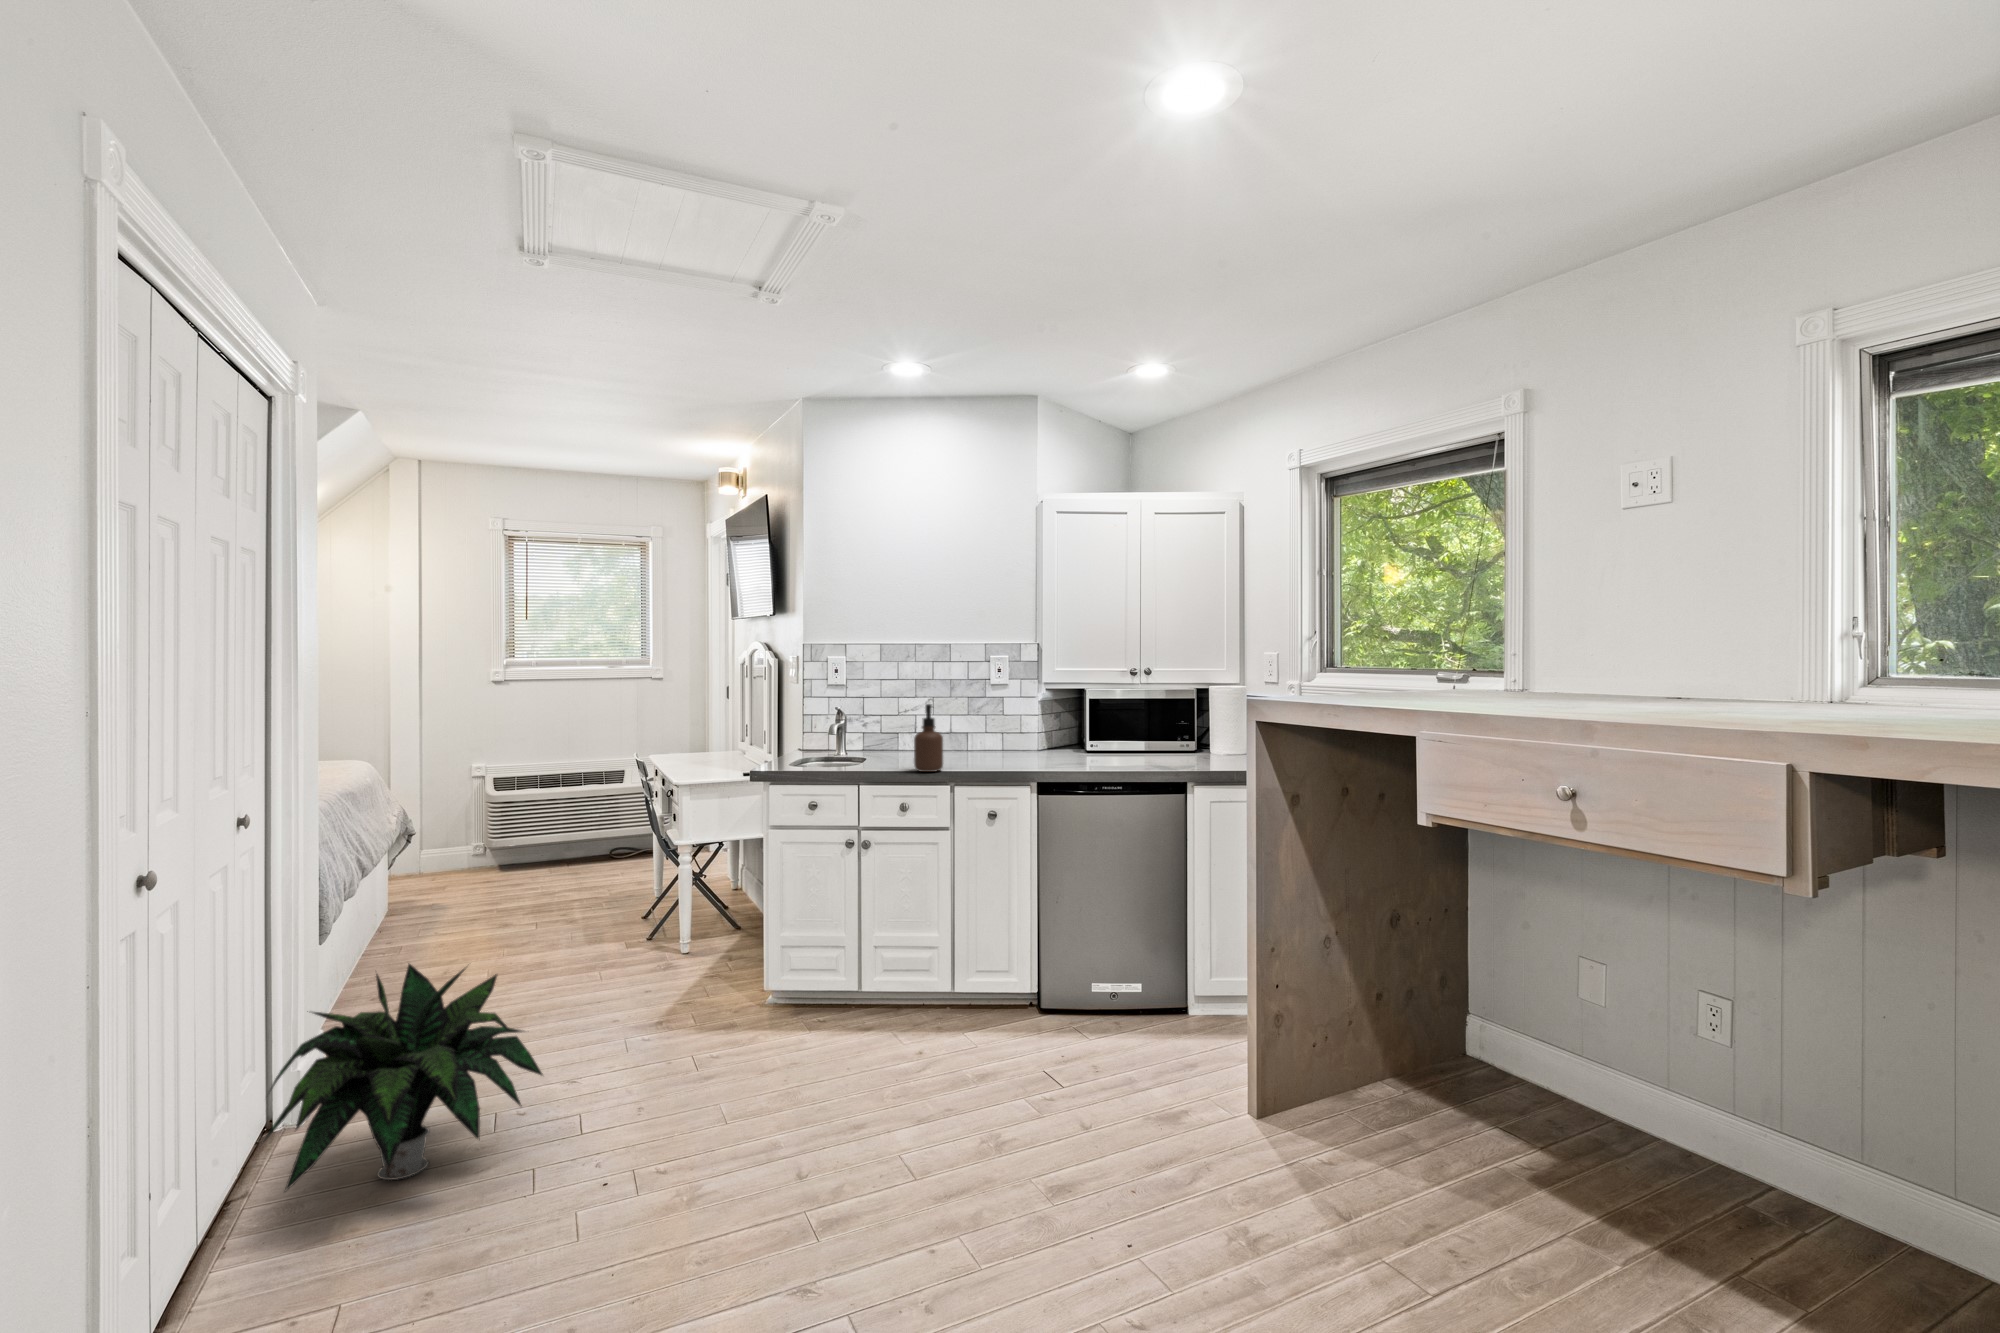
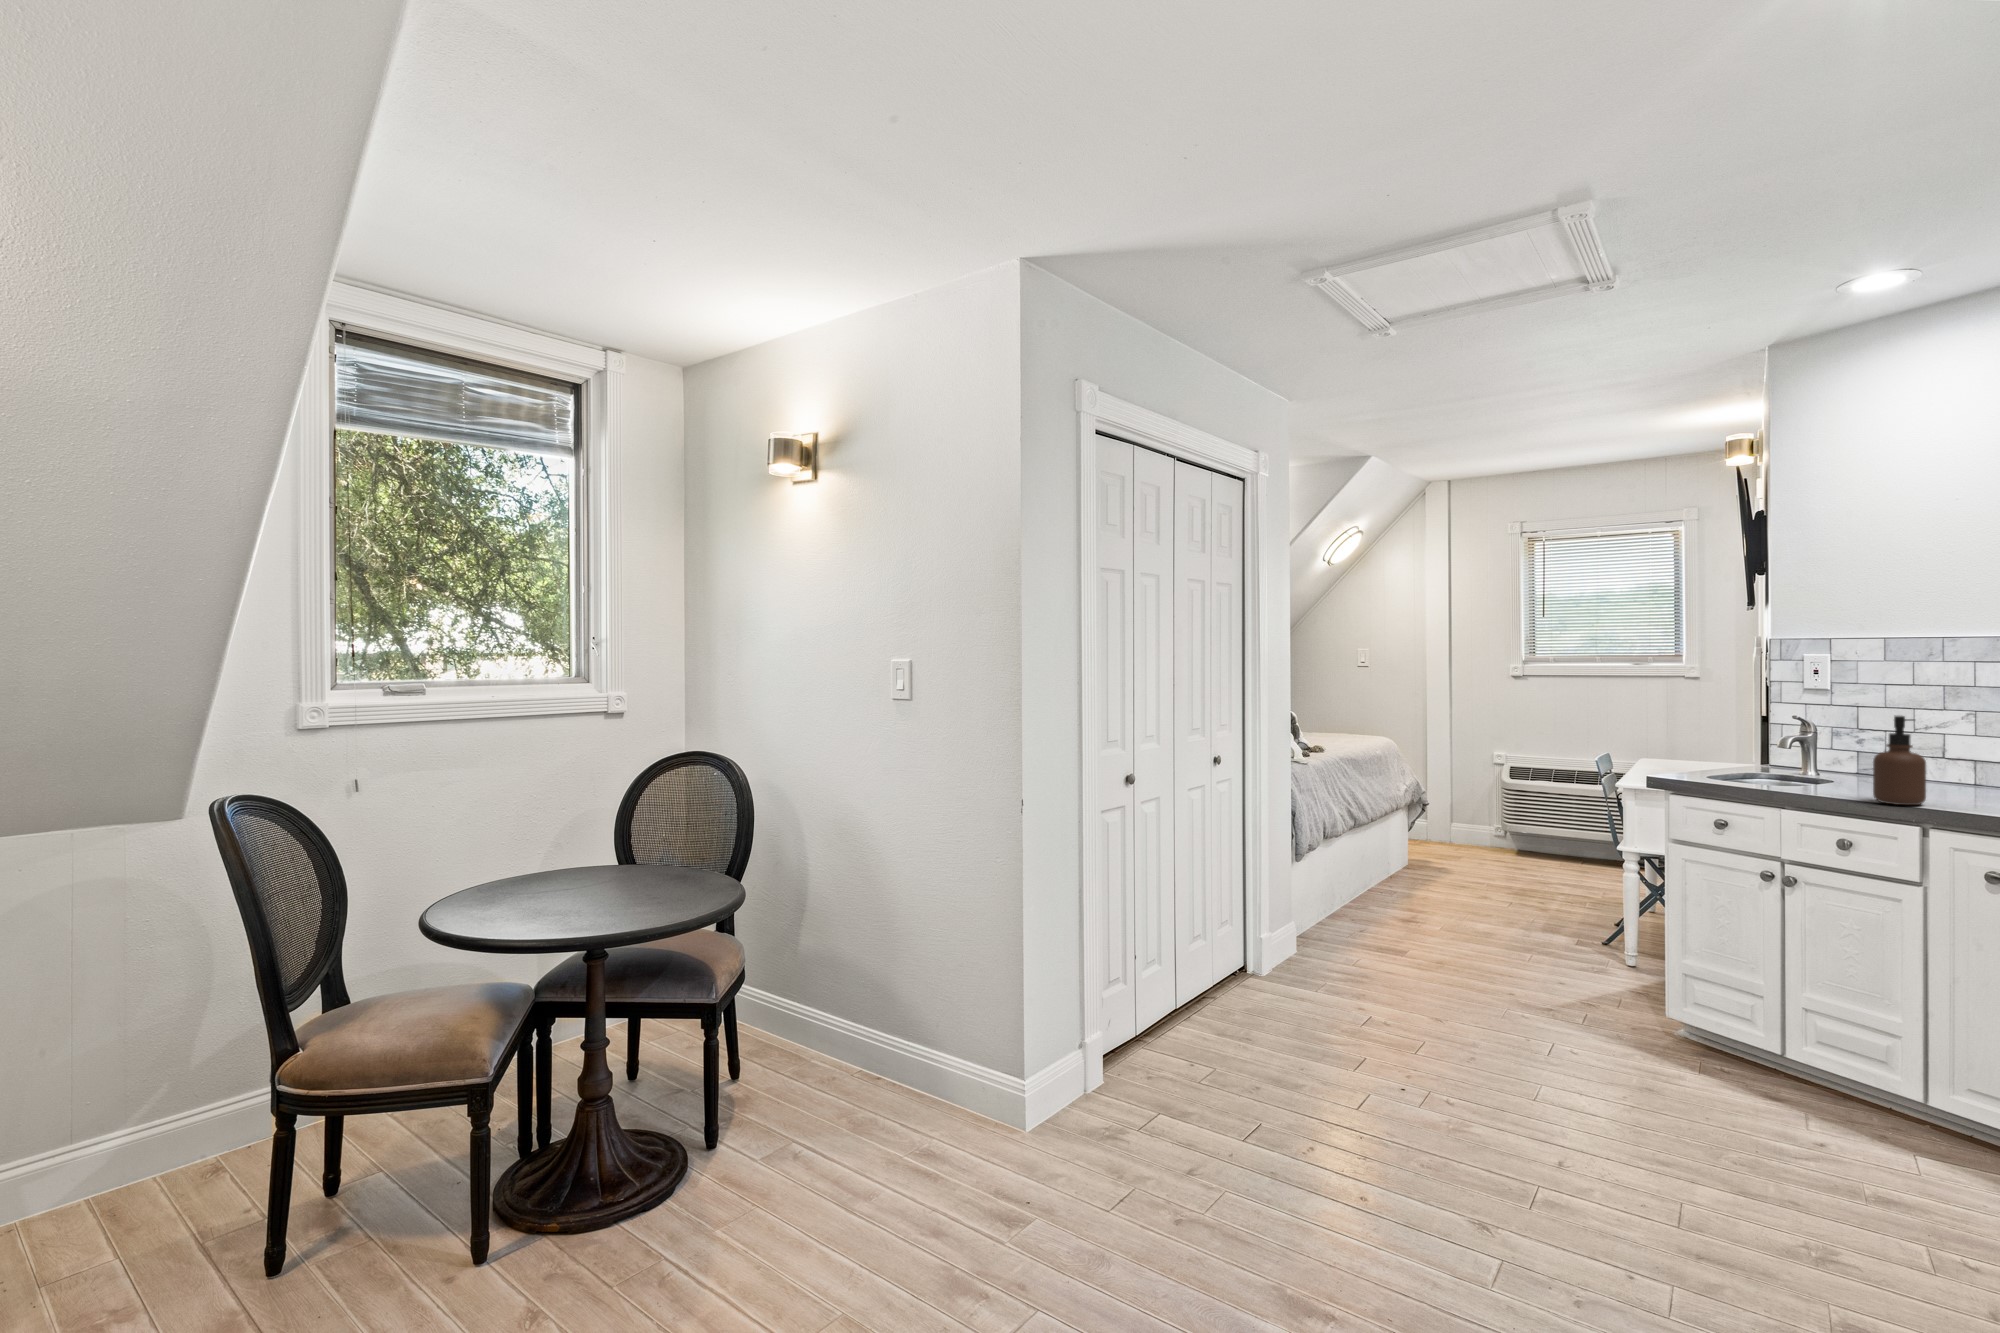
potted plant: present [264,964,543,1191] -> none [1183,877,1371,1031]

